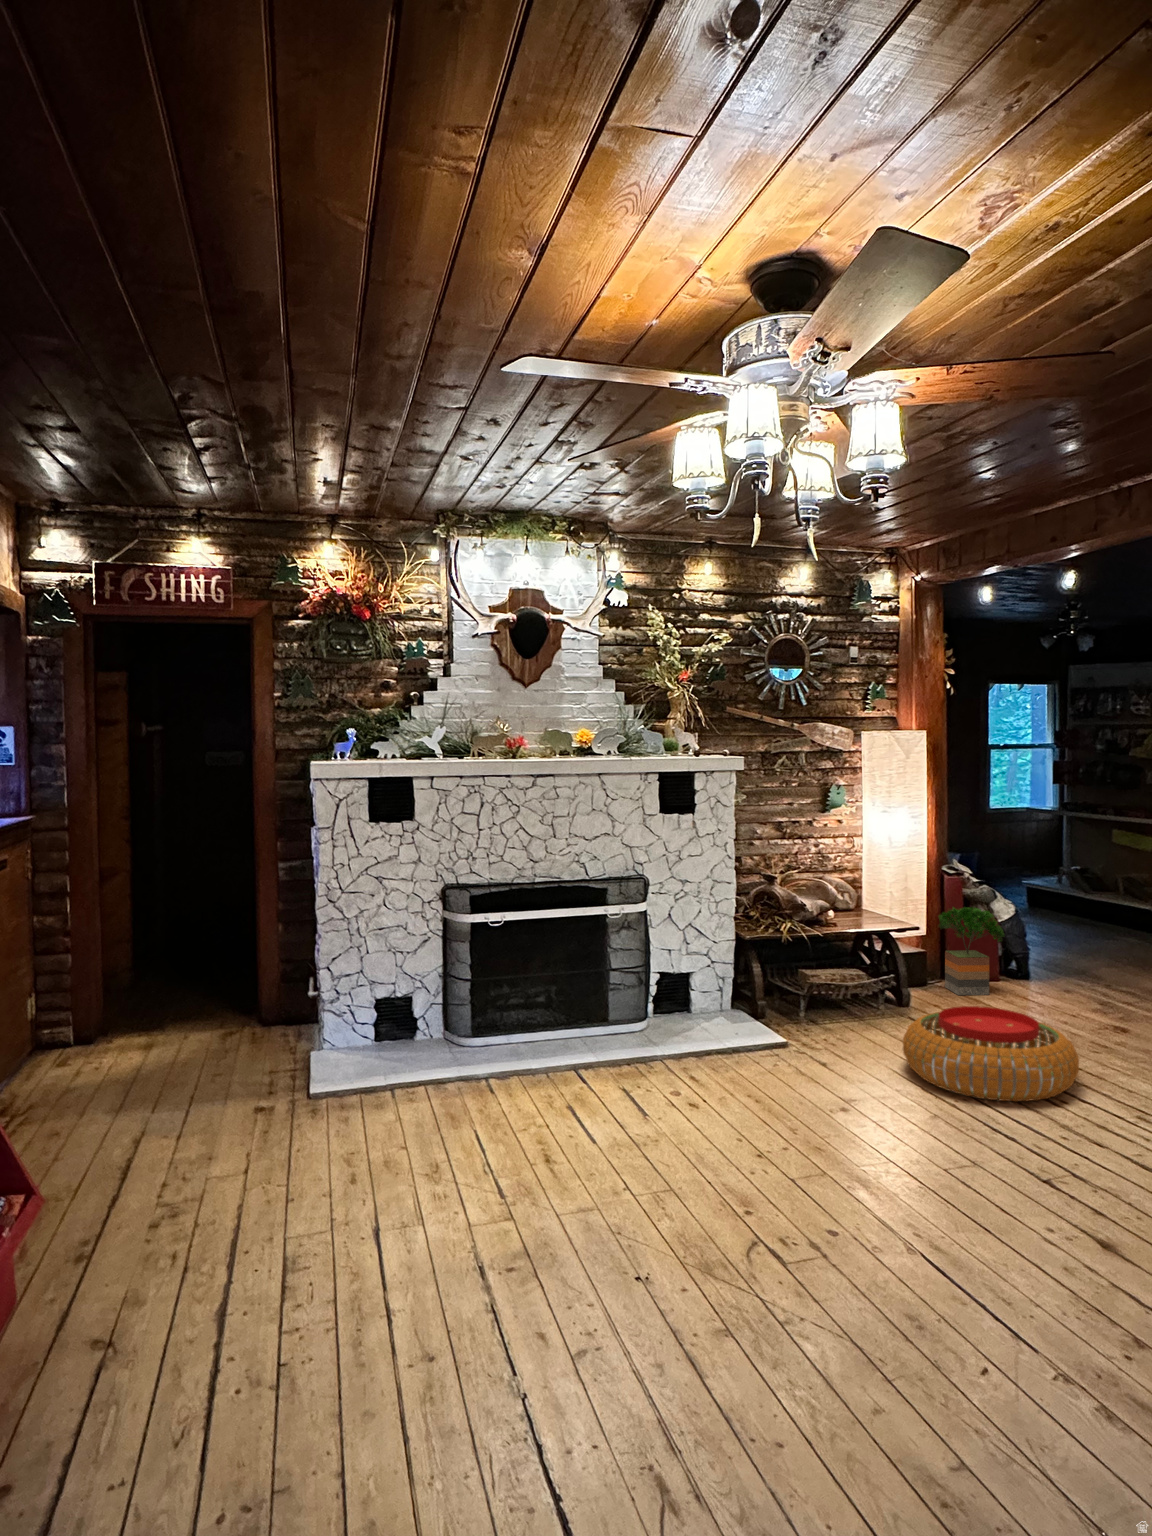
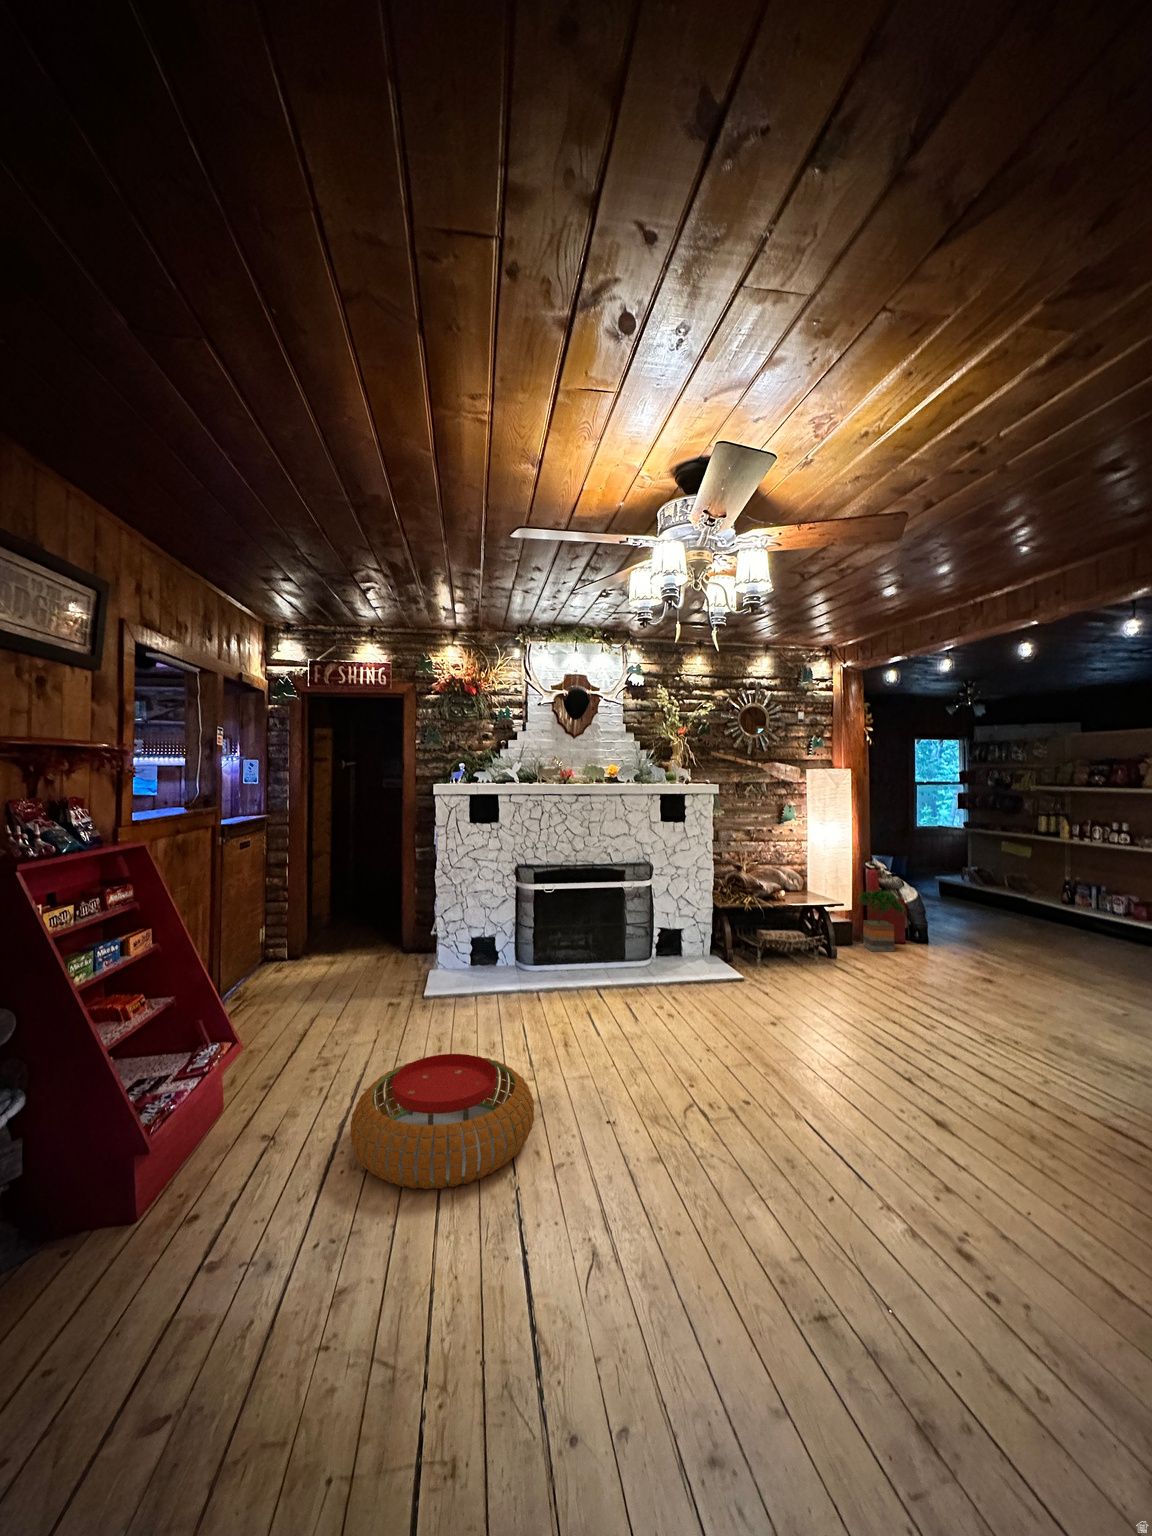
pouf: present [903,1006,1079,1101] -> present [350,1054,534,1189]

